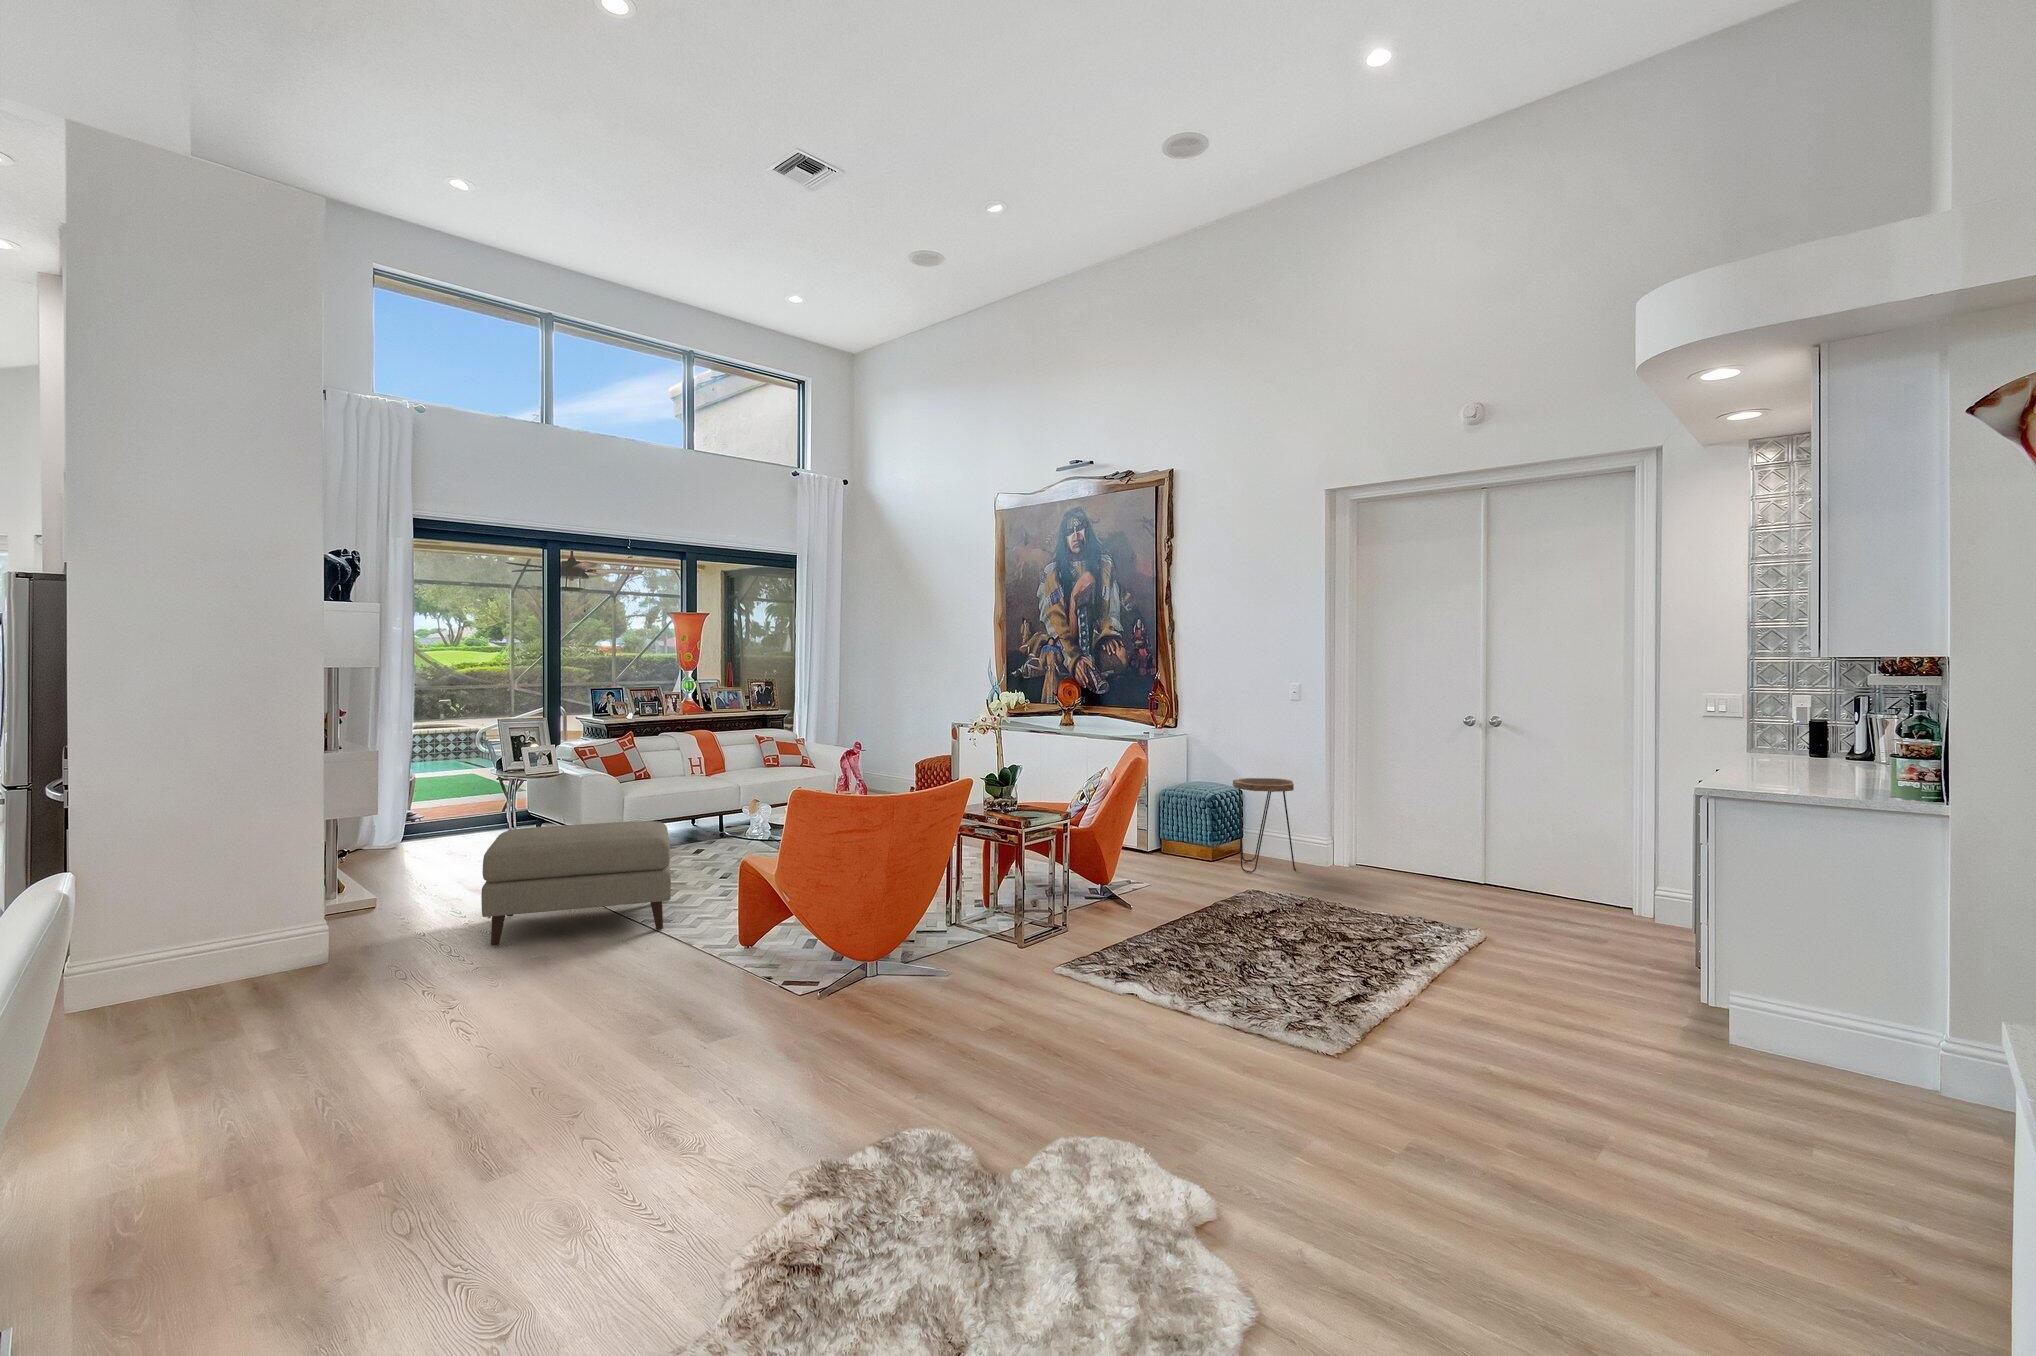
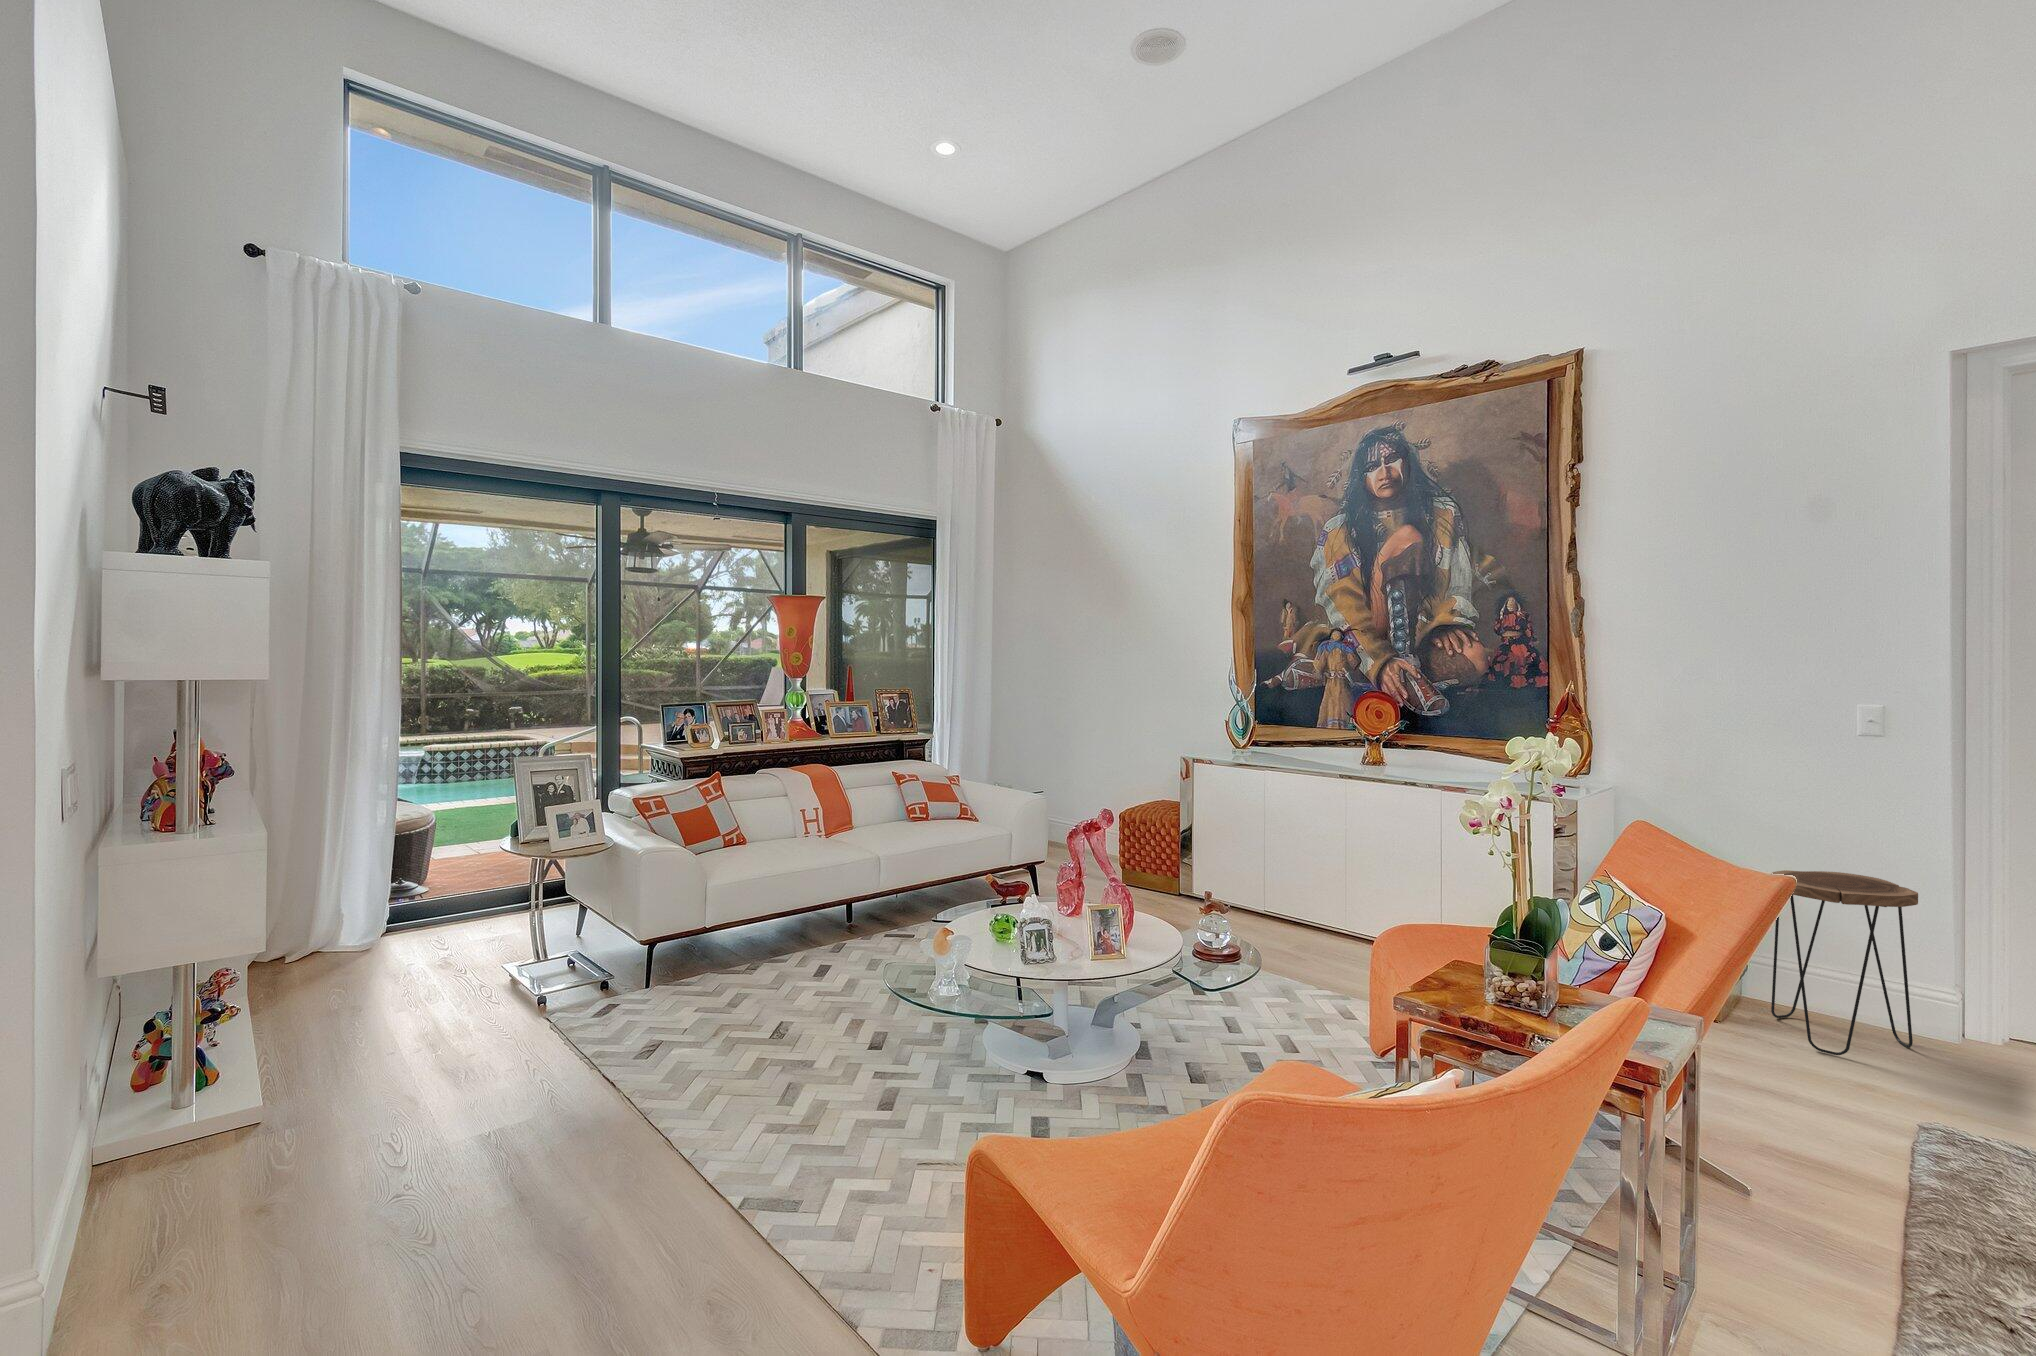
ottoman: present [481,821,671,947] -> none [387,970,799,1306]

